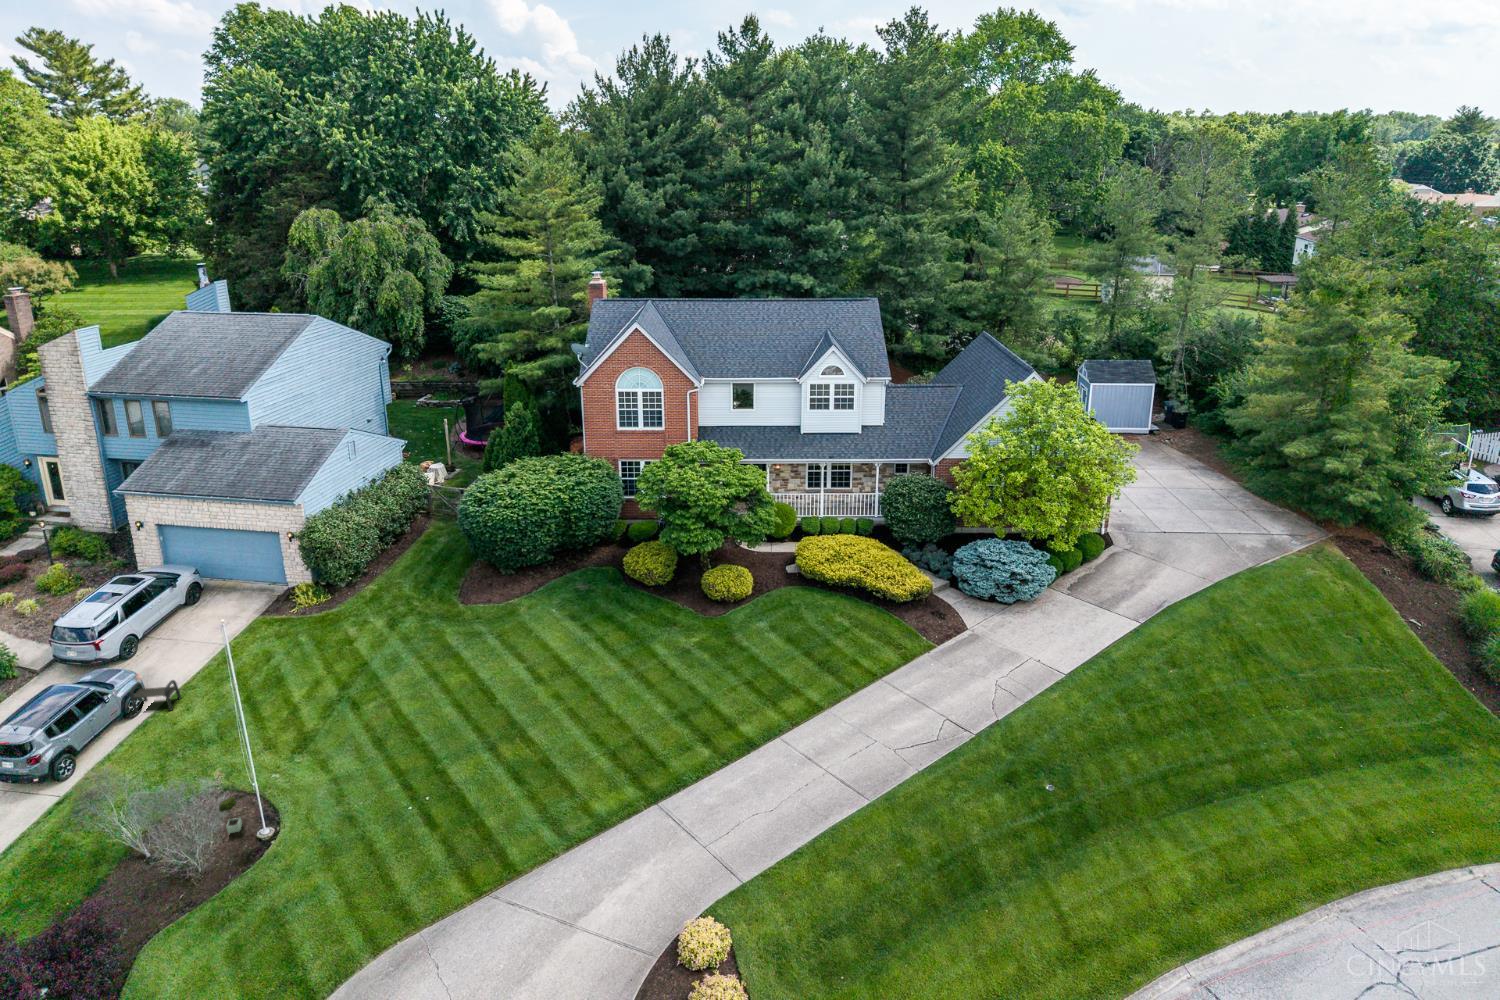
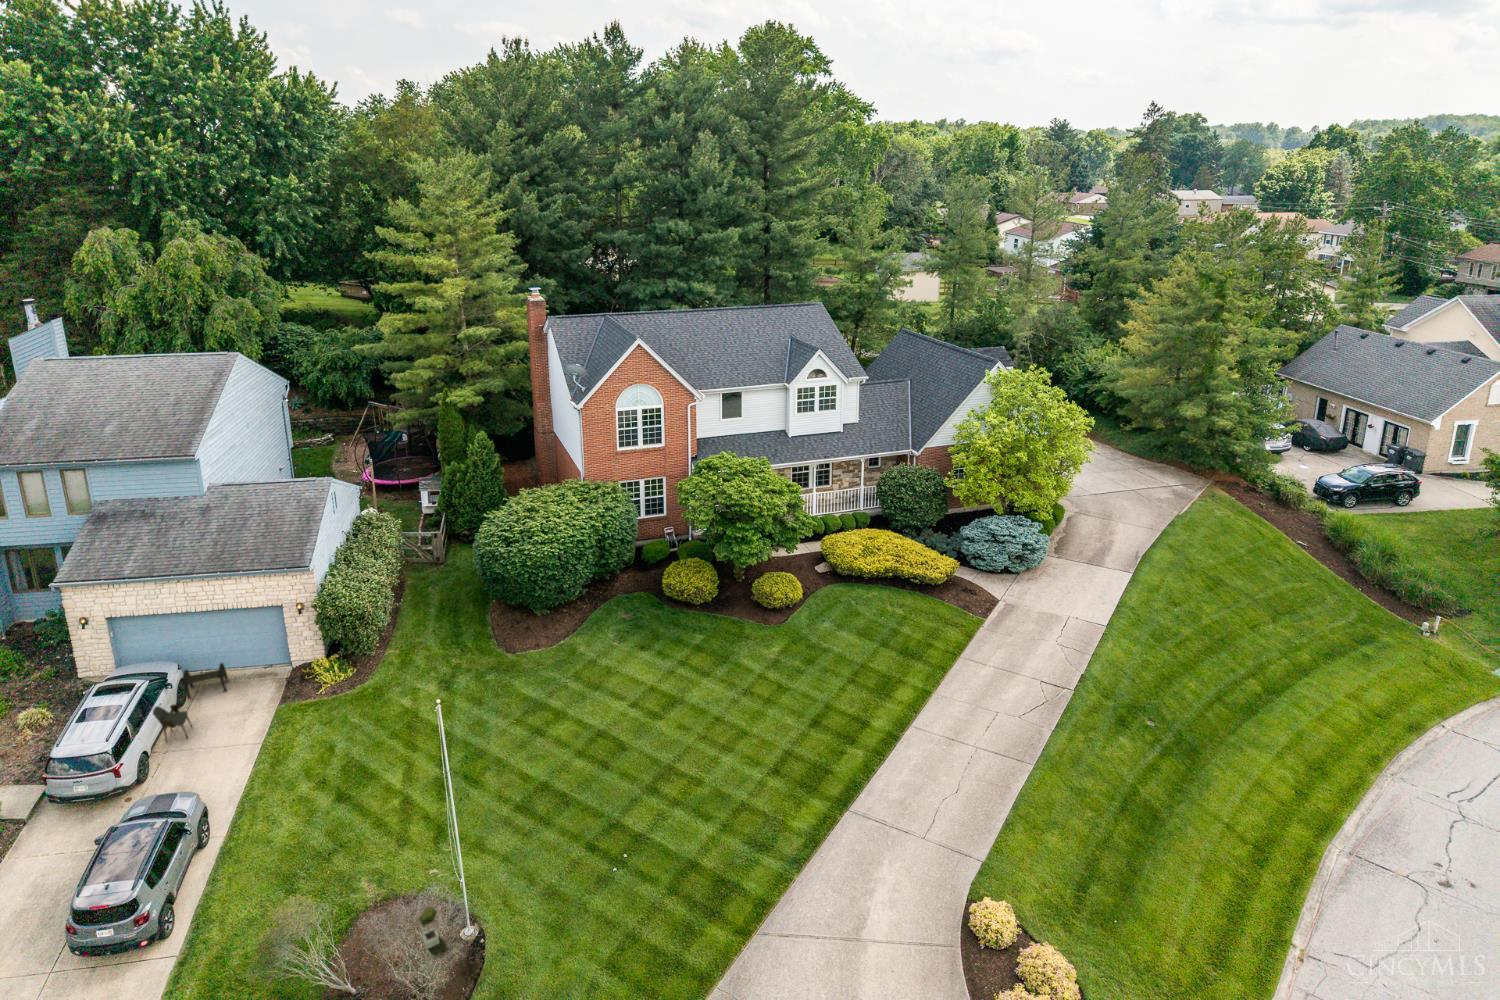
armchair: none [149,601,184,633] -> present [153,704,192,741]
bench: present [130,680,181,713] -> present [183,663,228,699]

